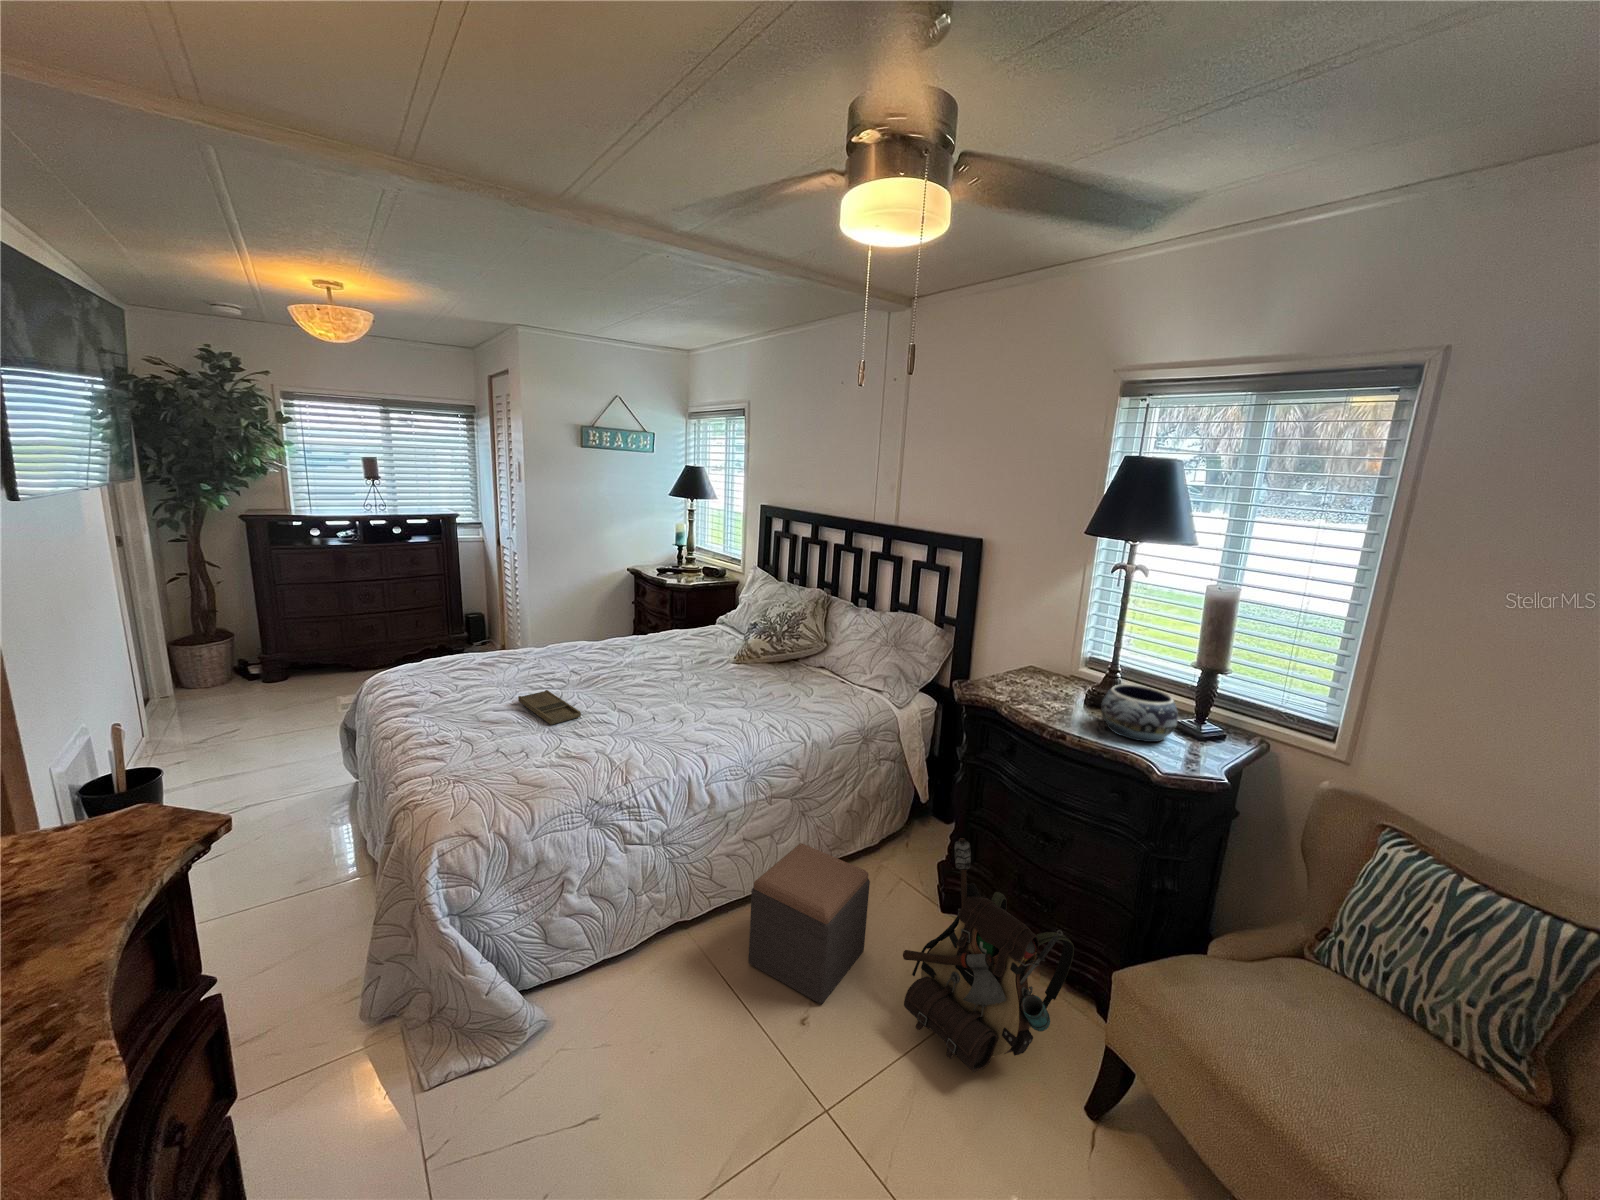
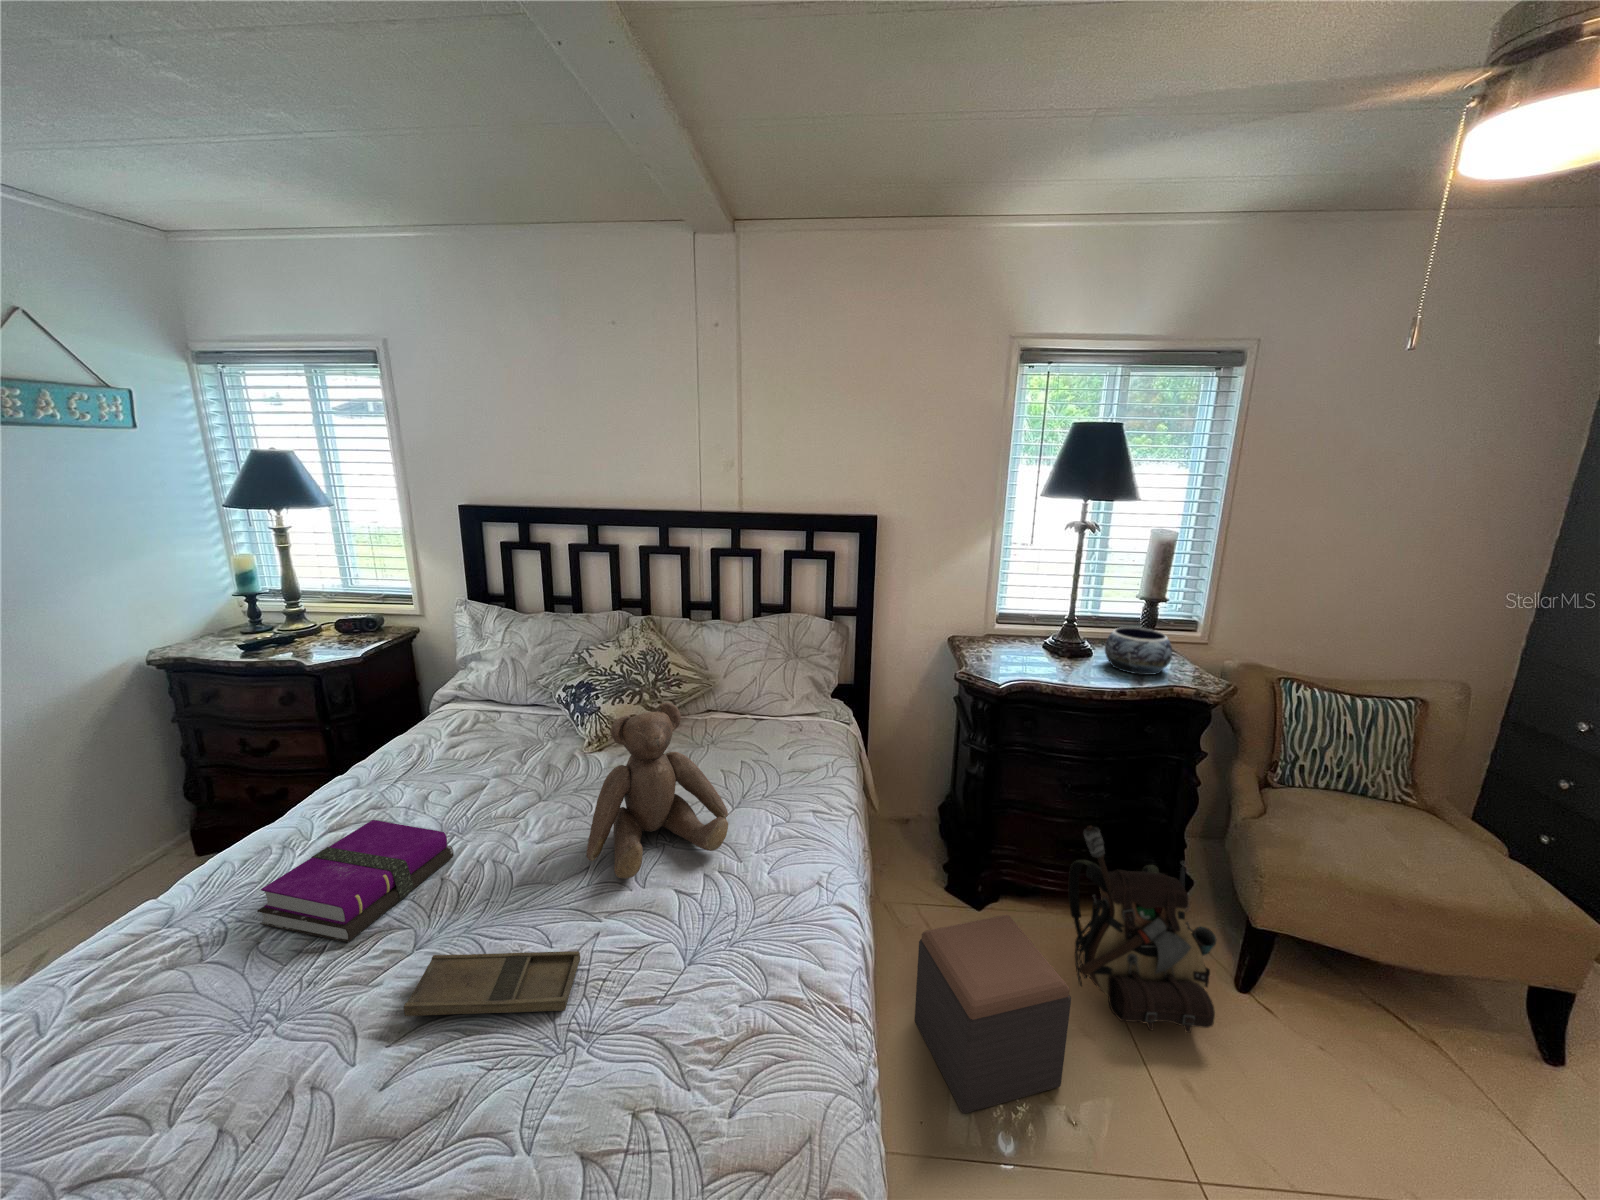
teddy bear: none [635,621,719,712] -> present [586,703,728,878]
notebook: none [538,645,611,680] -> present [257,820,454,942]

